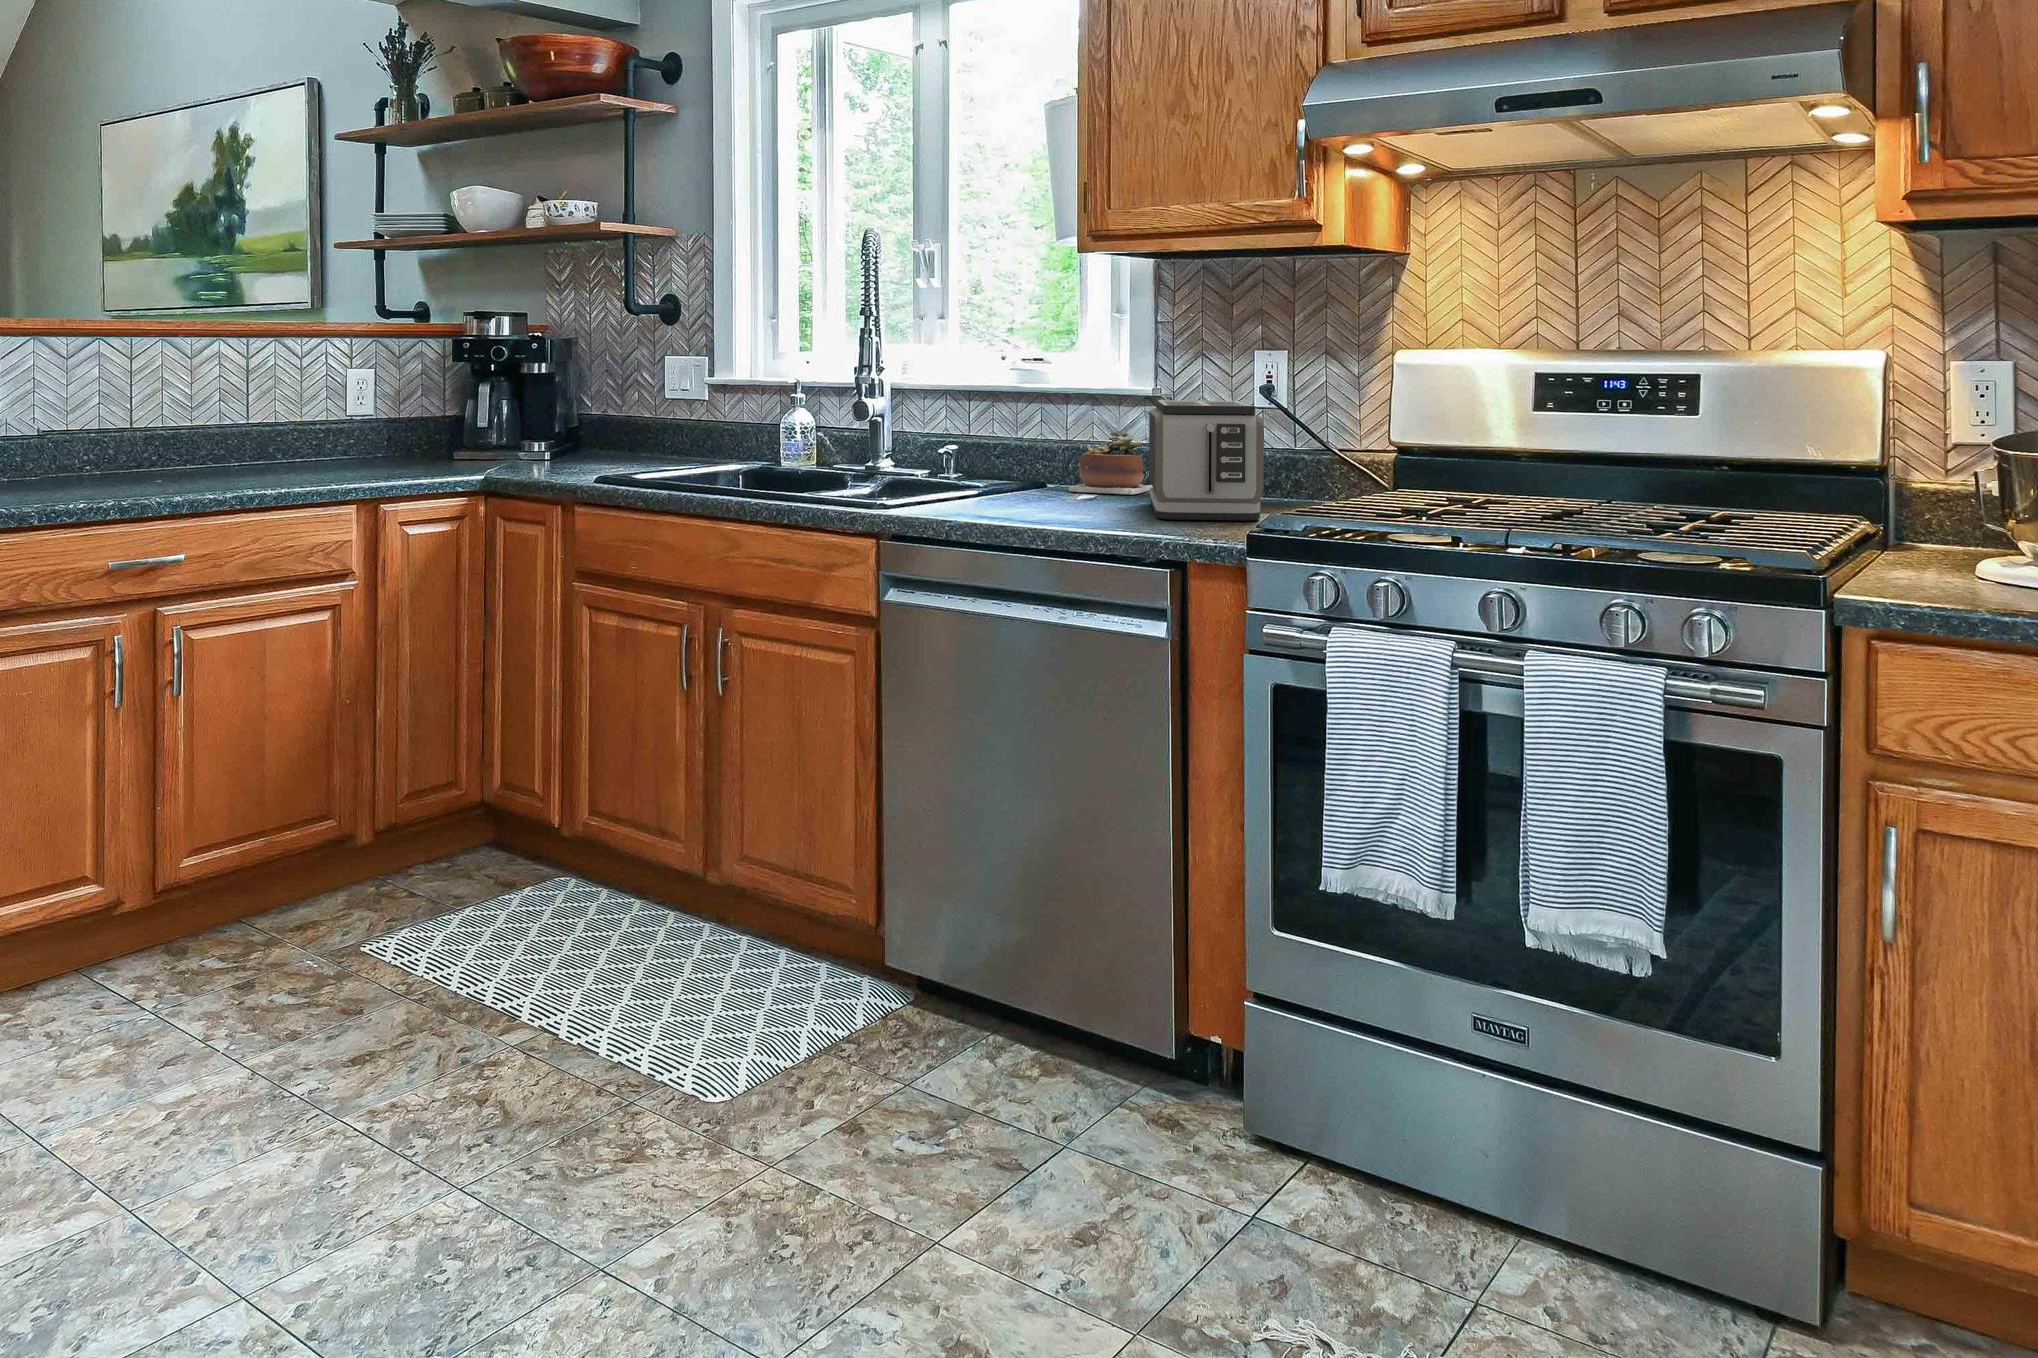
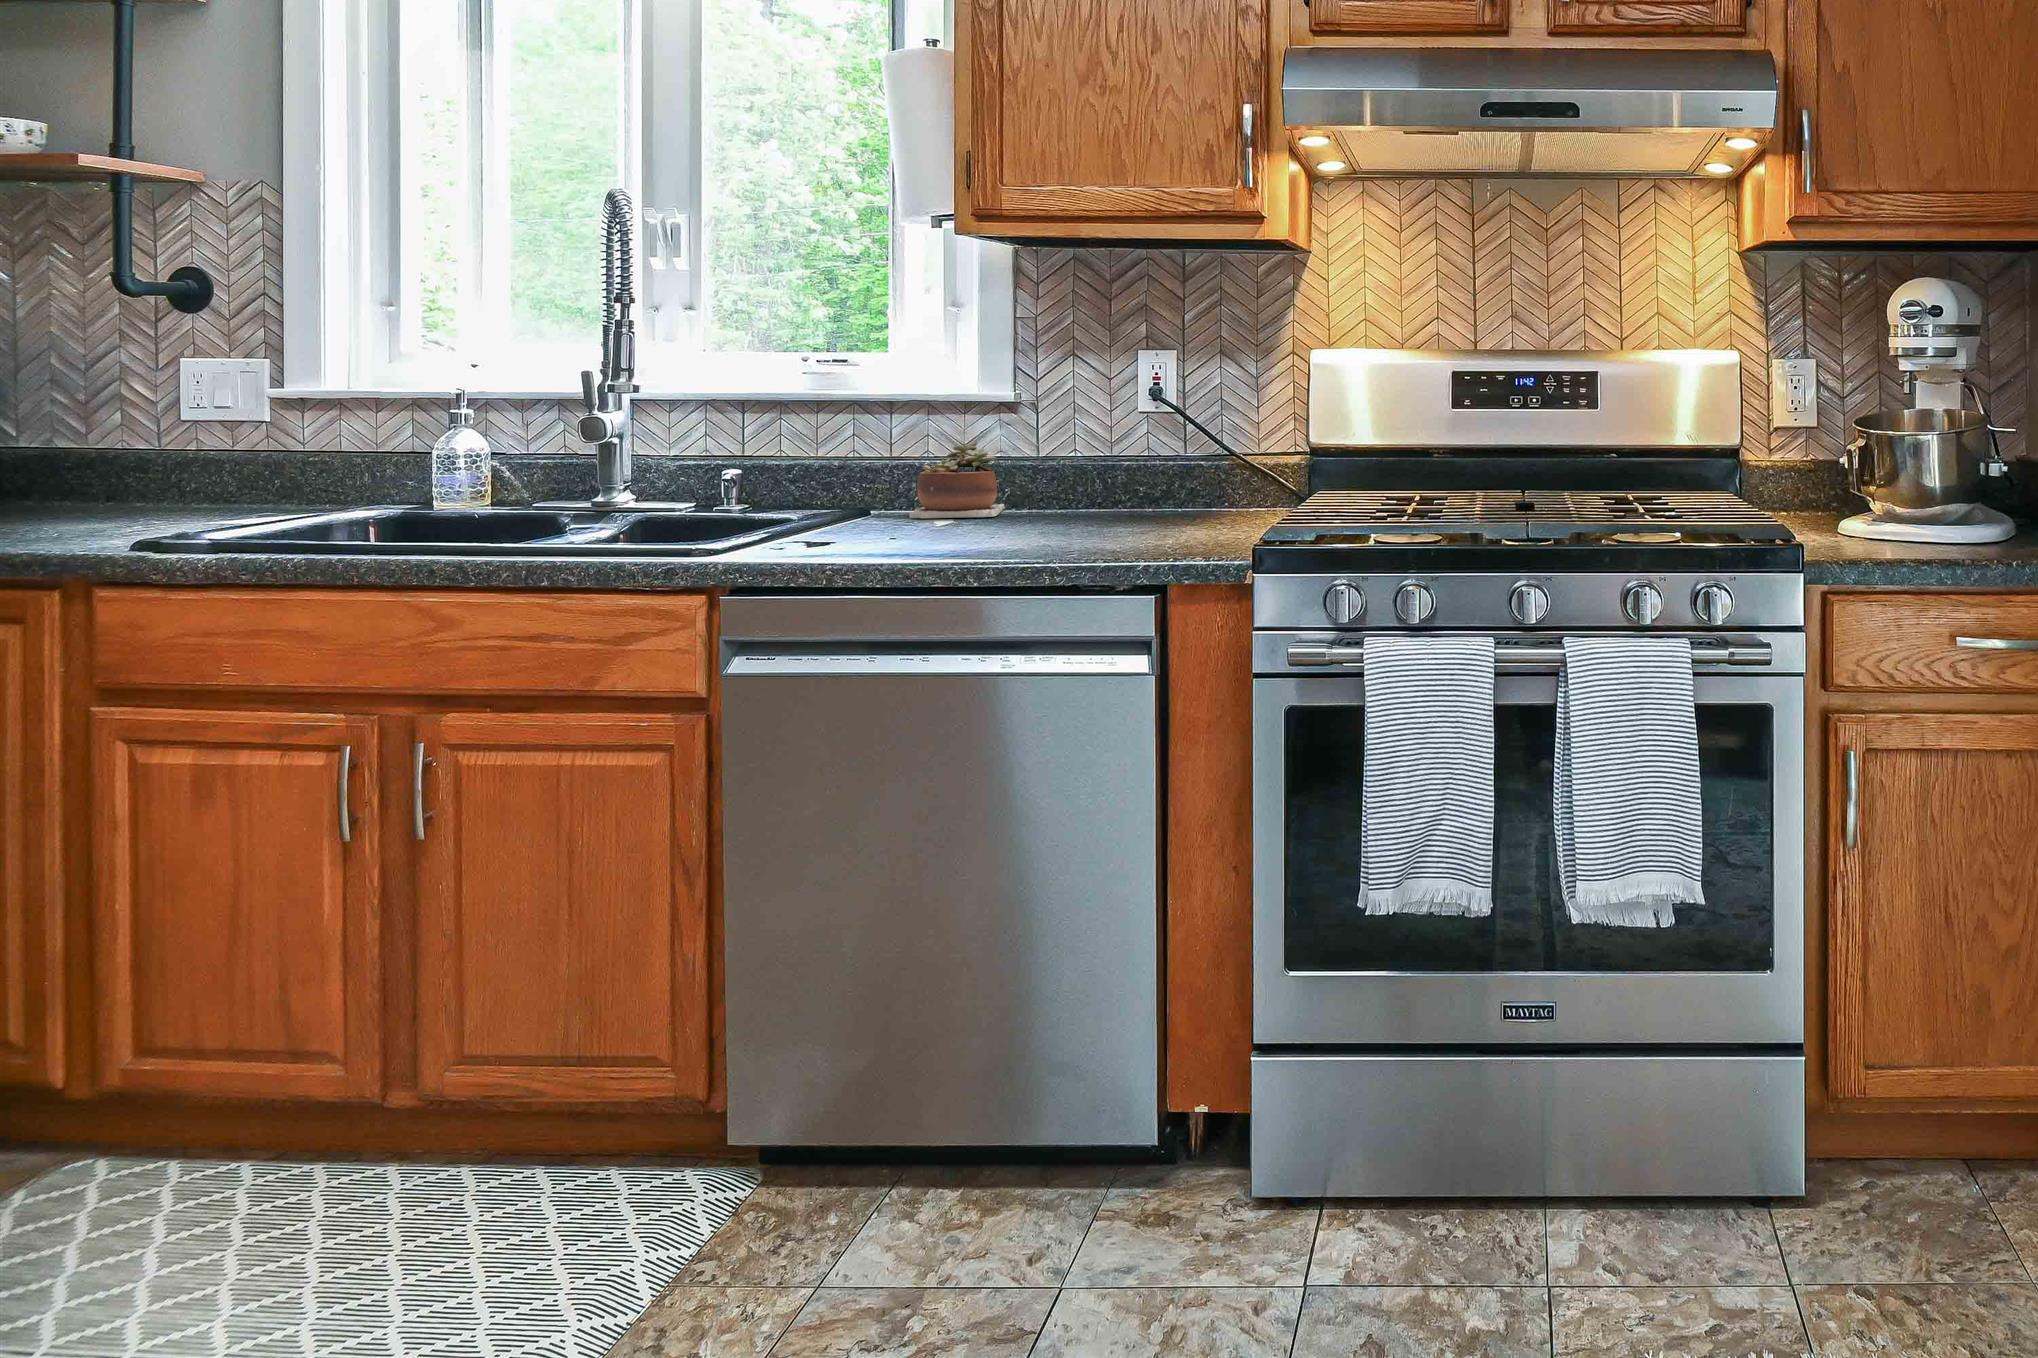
toaster: present [1149,400,1264,521] -> none [1033,406,1199,543]

